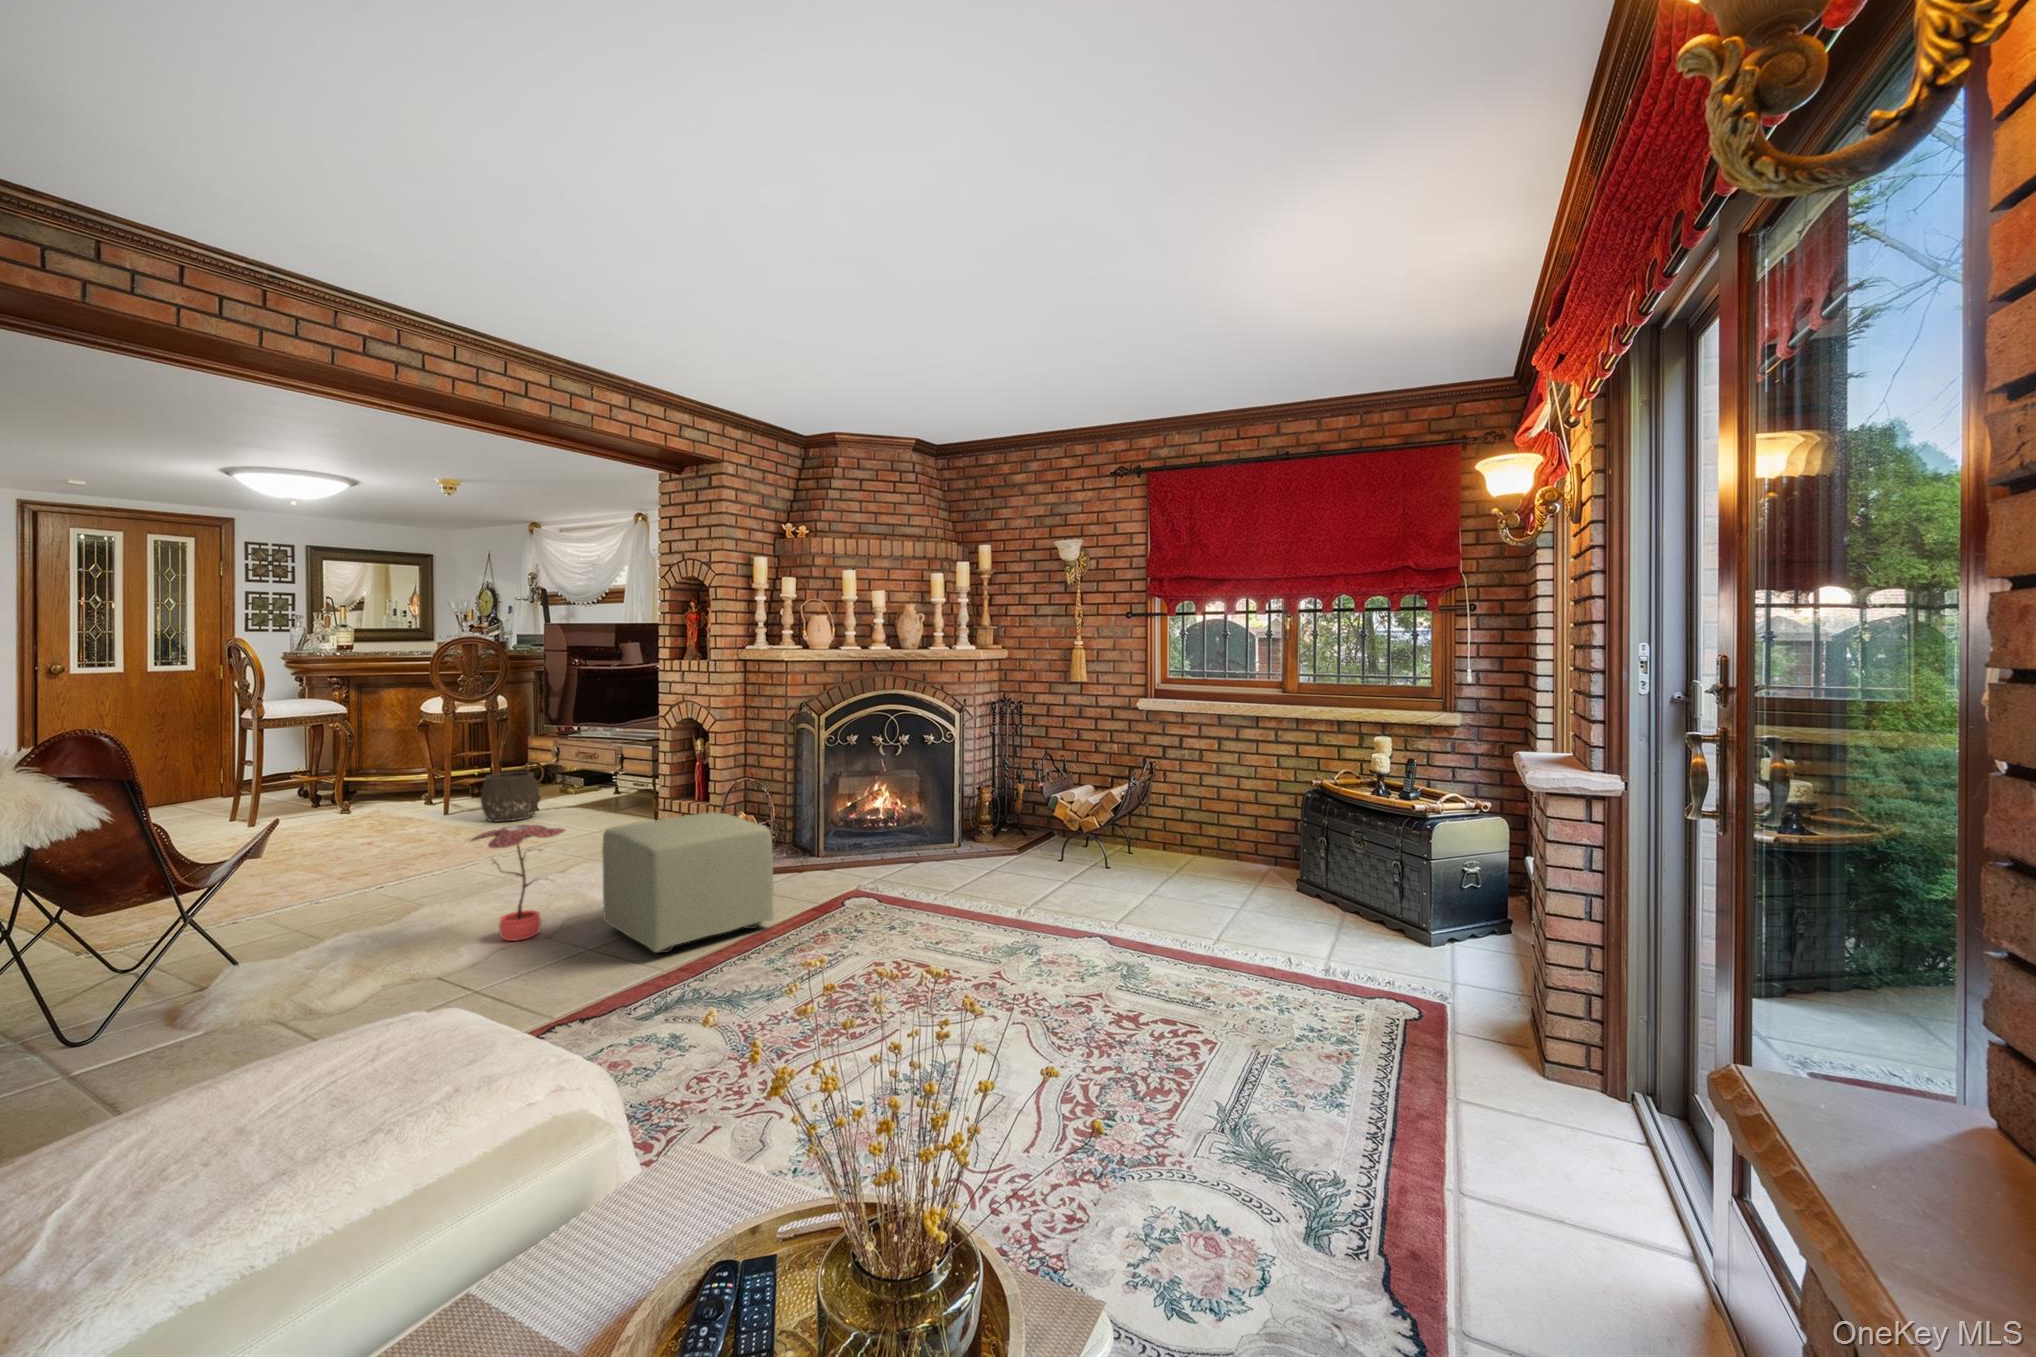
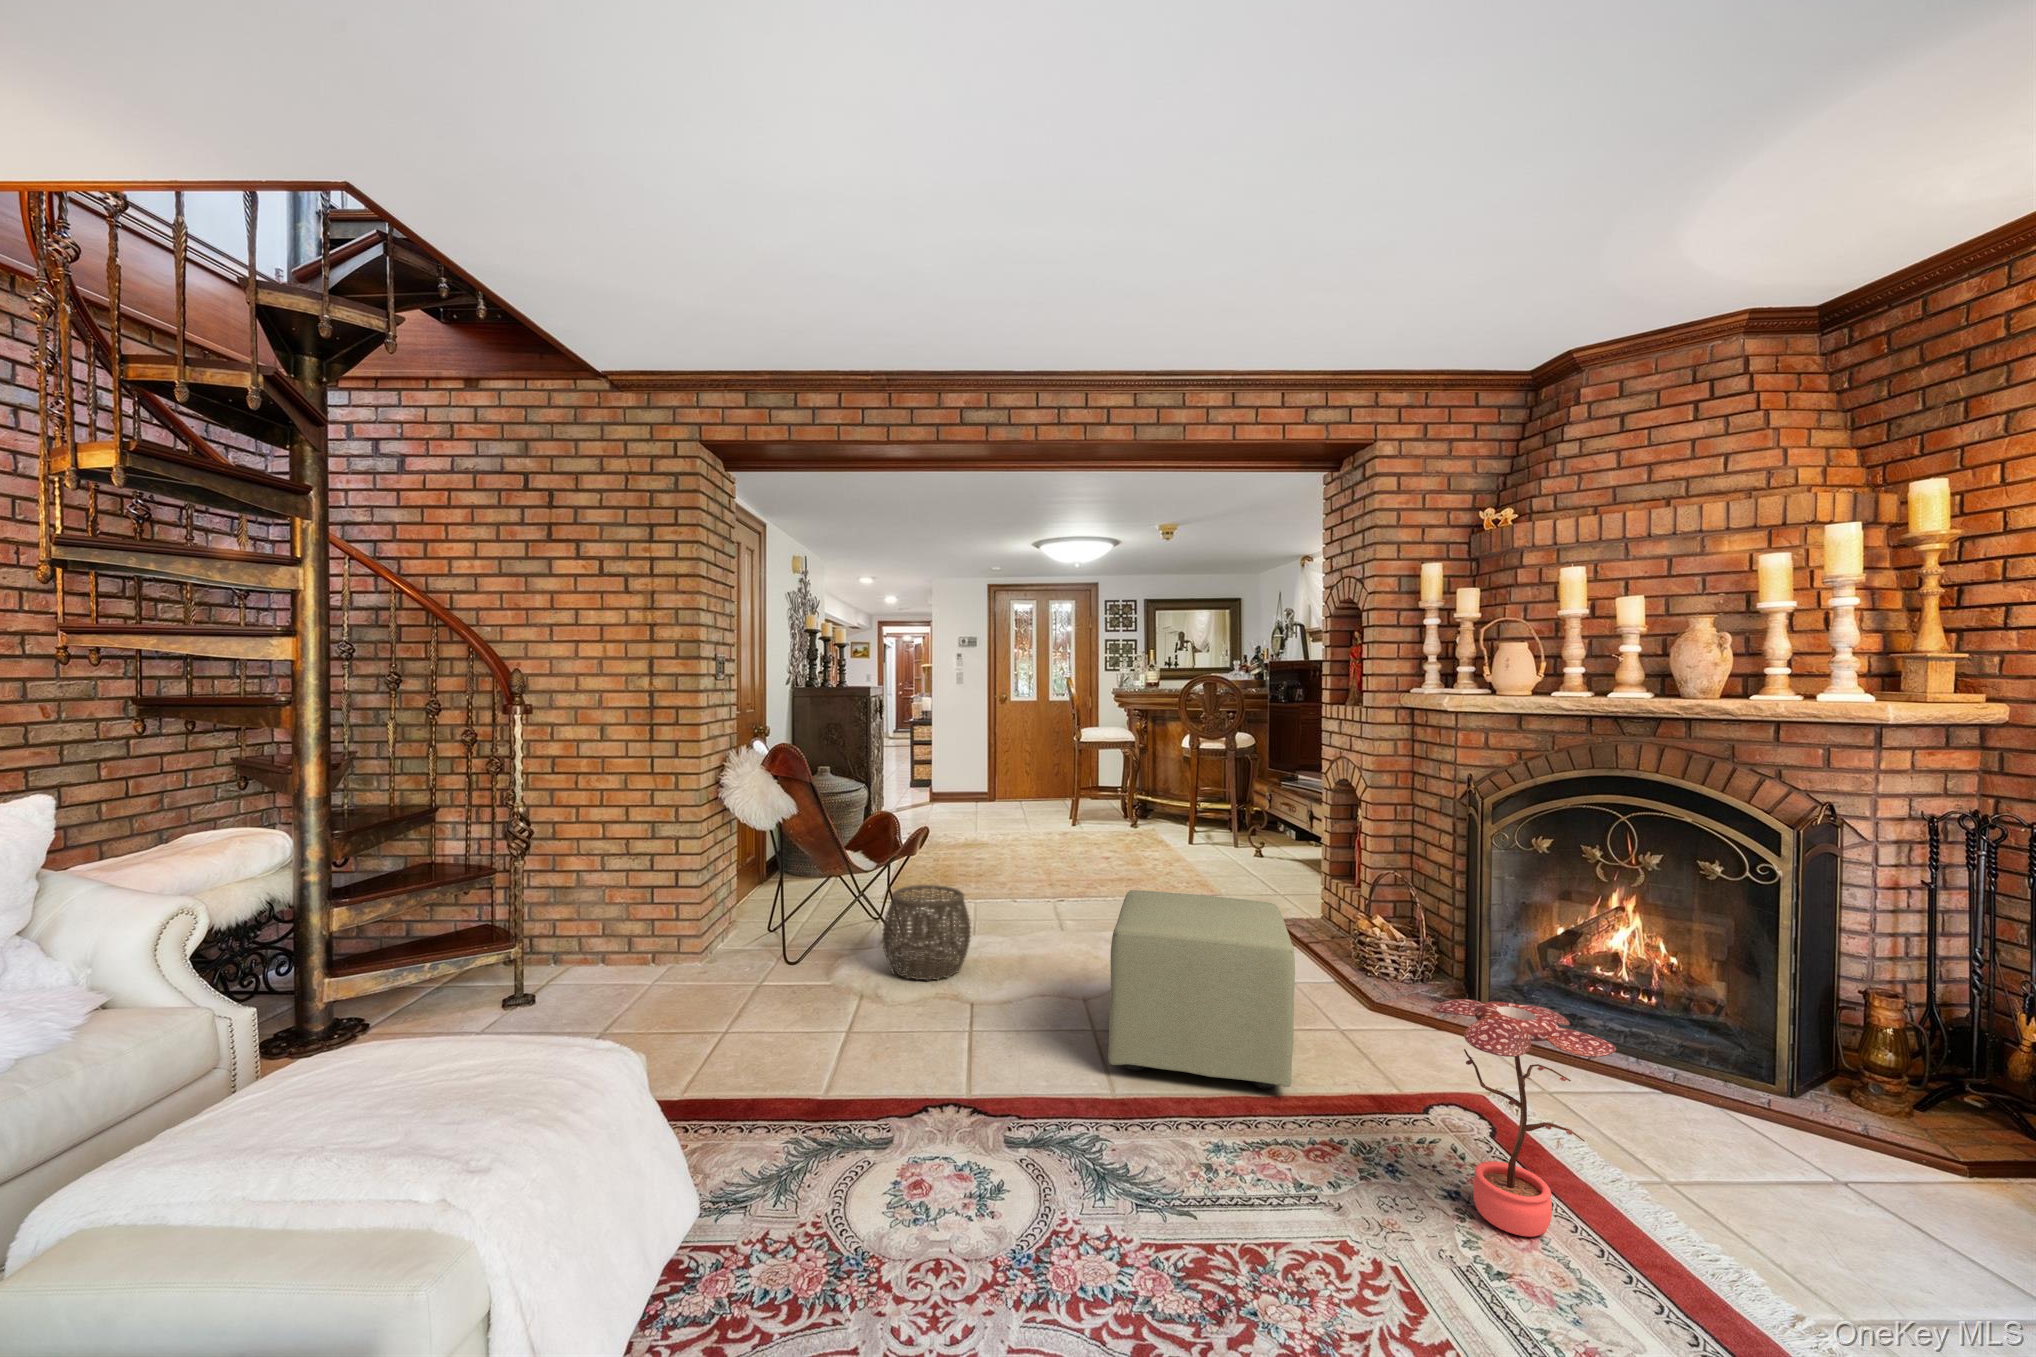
woven basket: present [480,771,539,822] -> present [882,885,971,980]
potted plant: present [471,825,565,941] -> present [1431,999,1616,1237]

